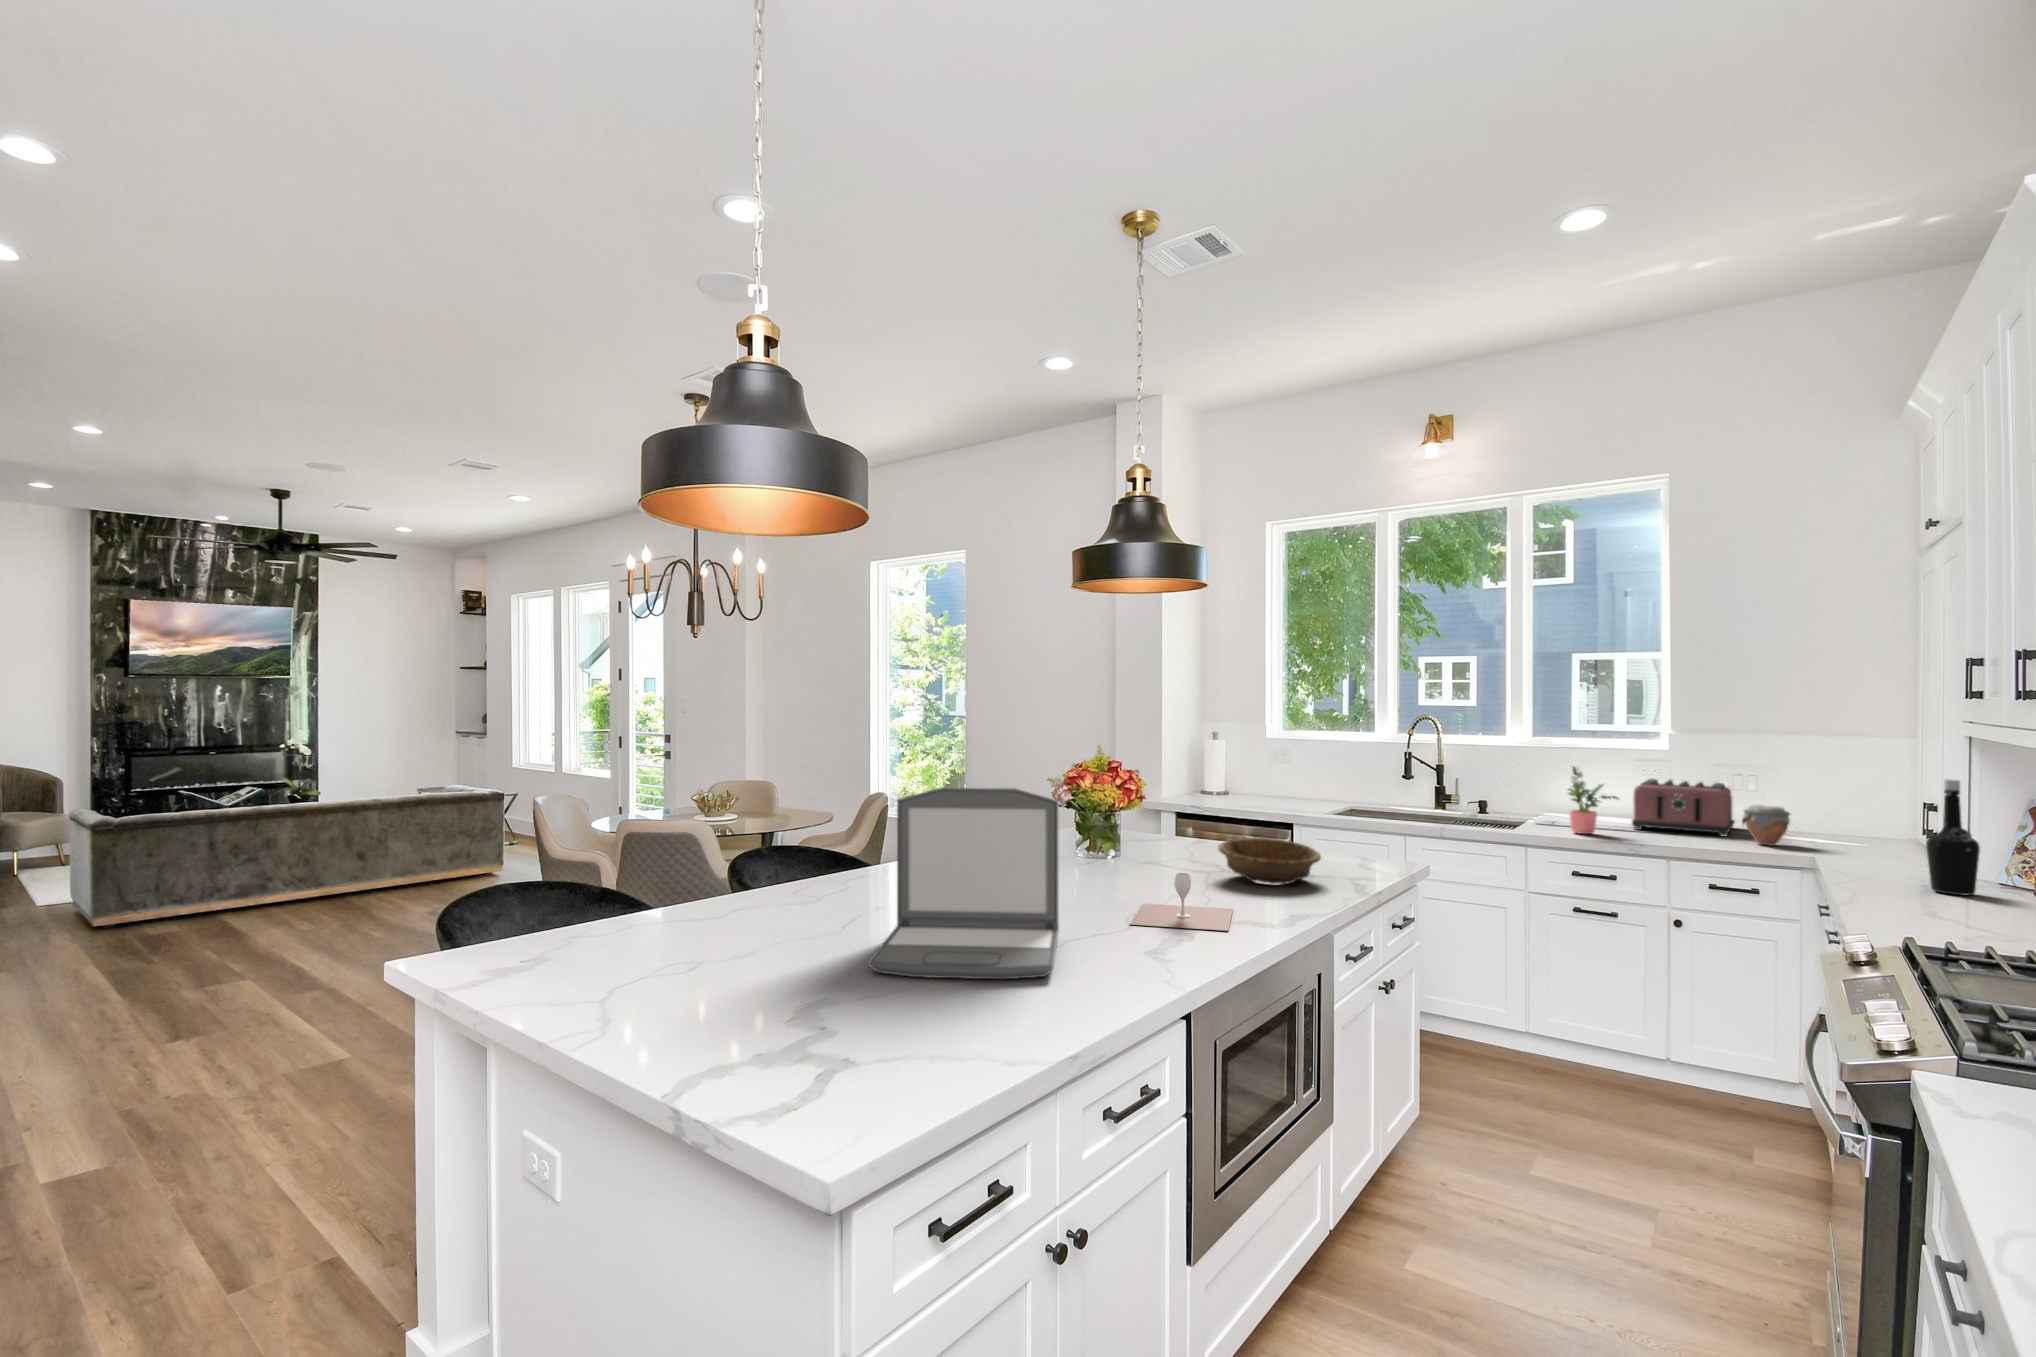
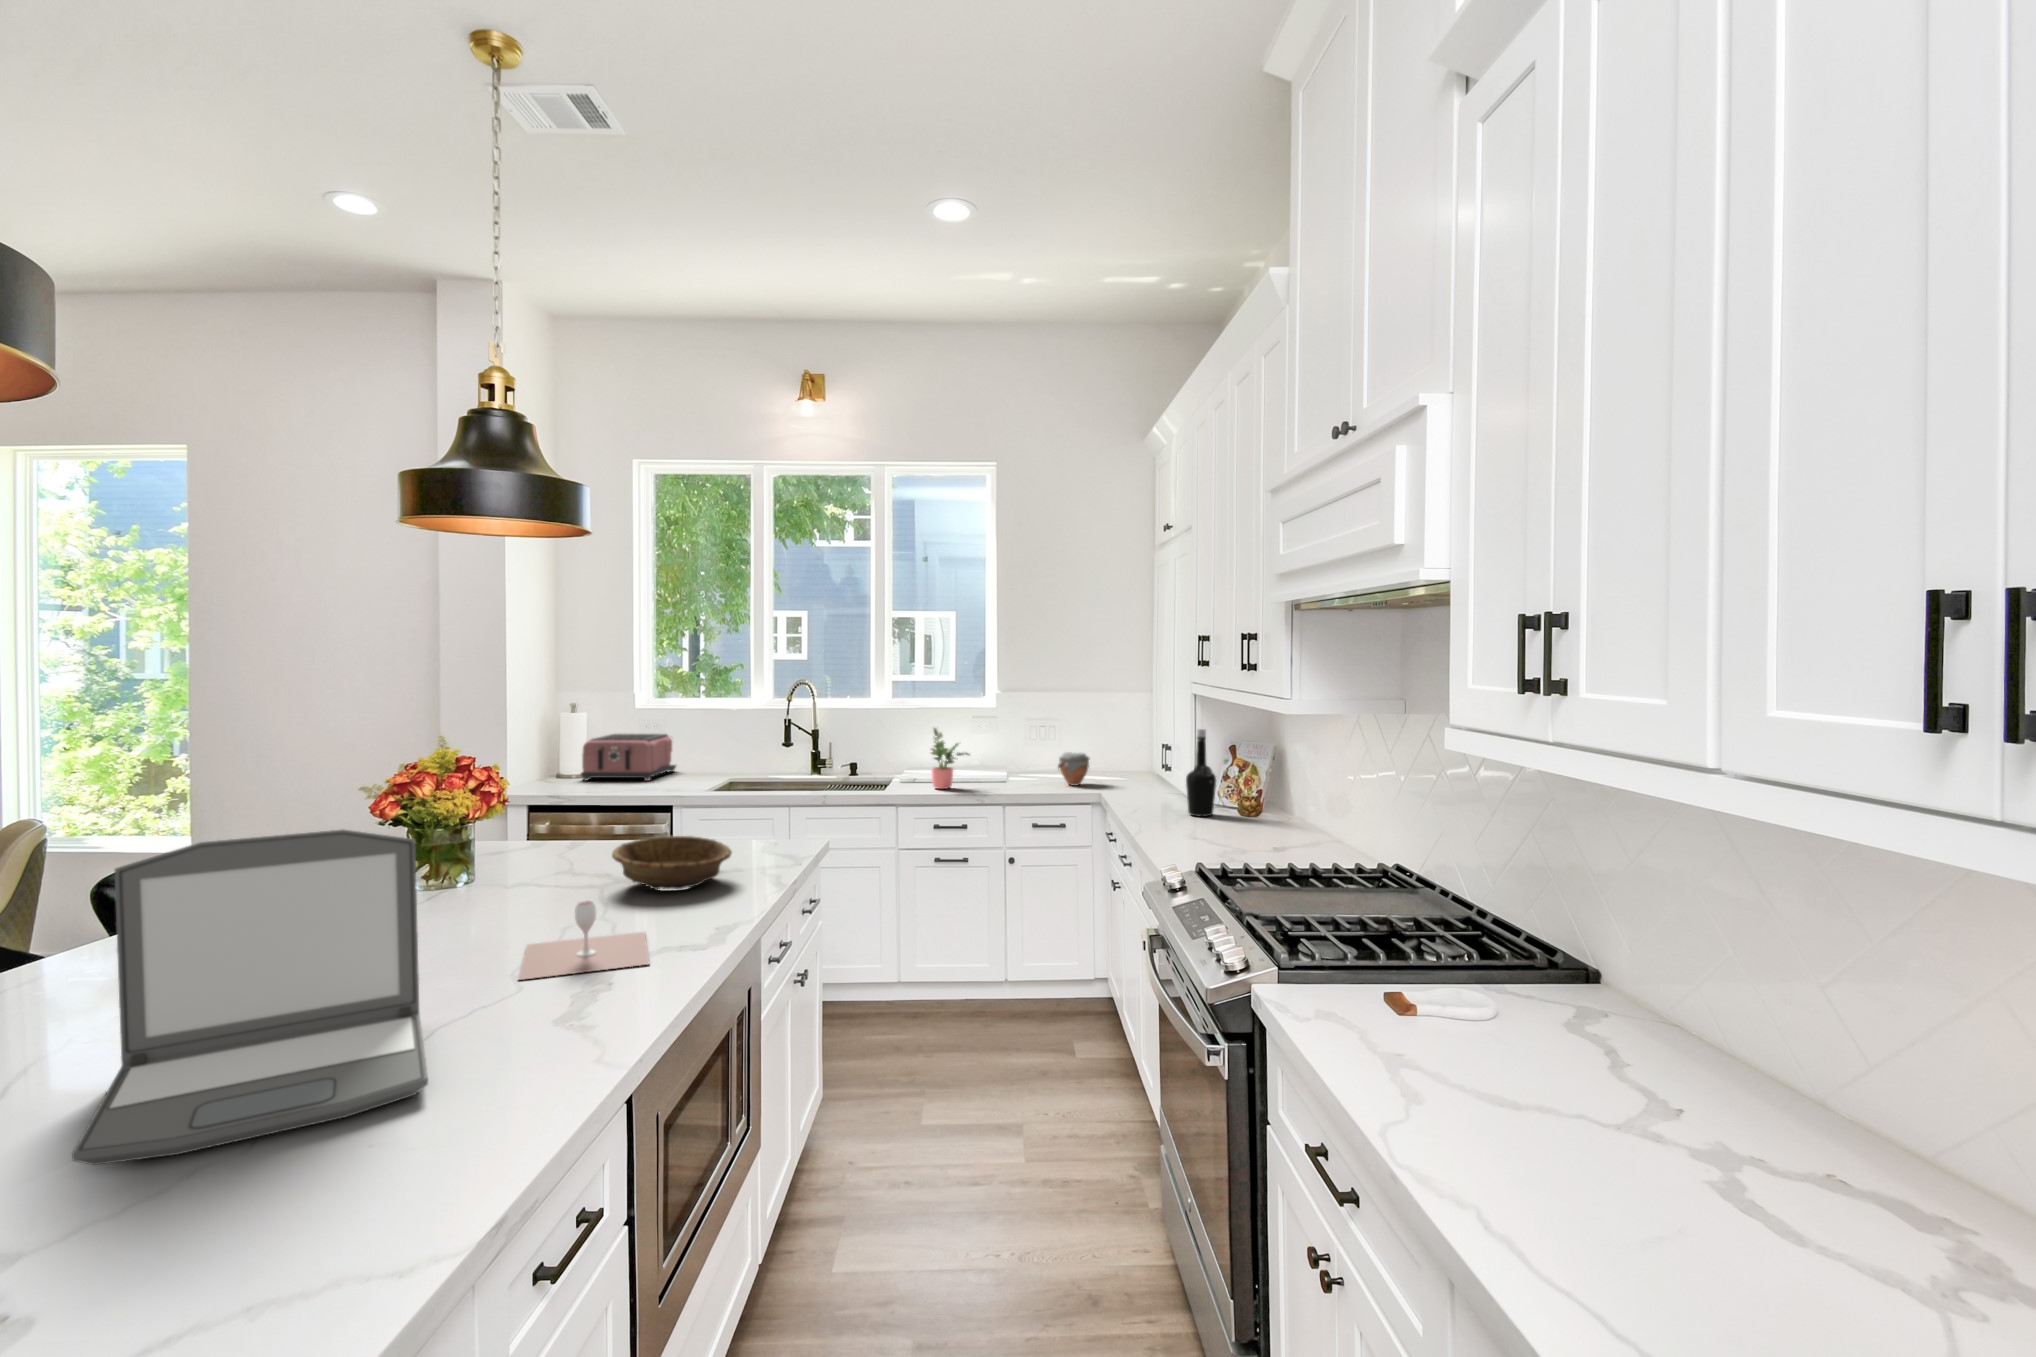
toaster: present [1632,779,1735,836] -> present [581,734,676,781]

